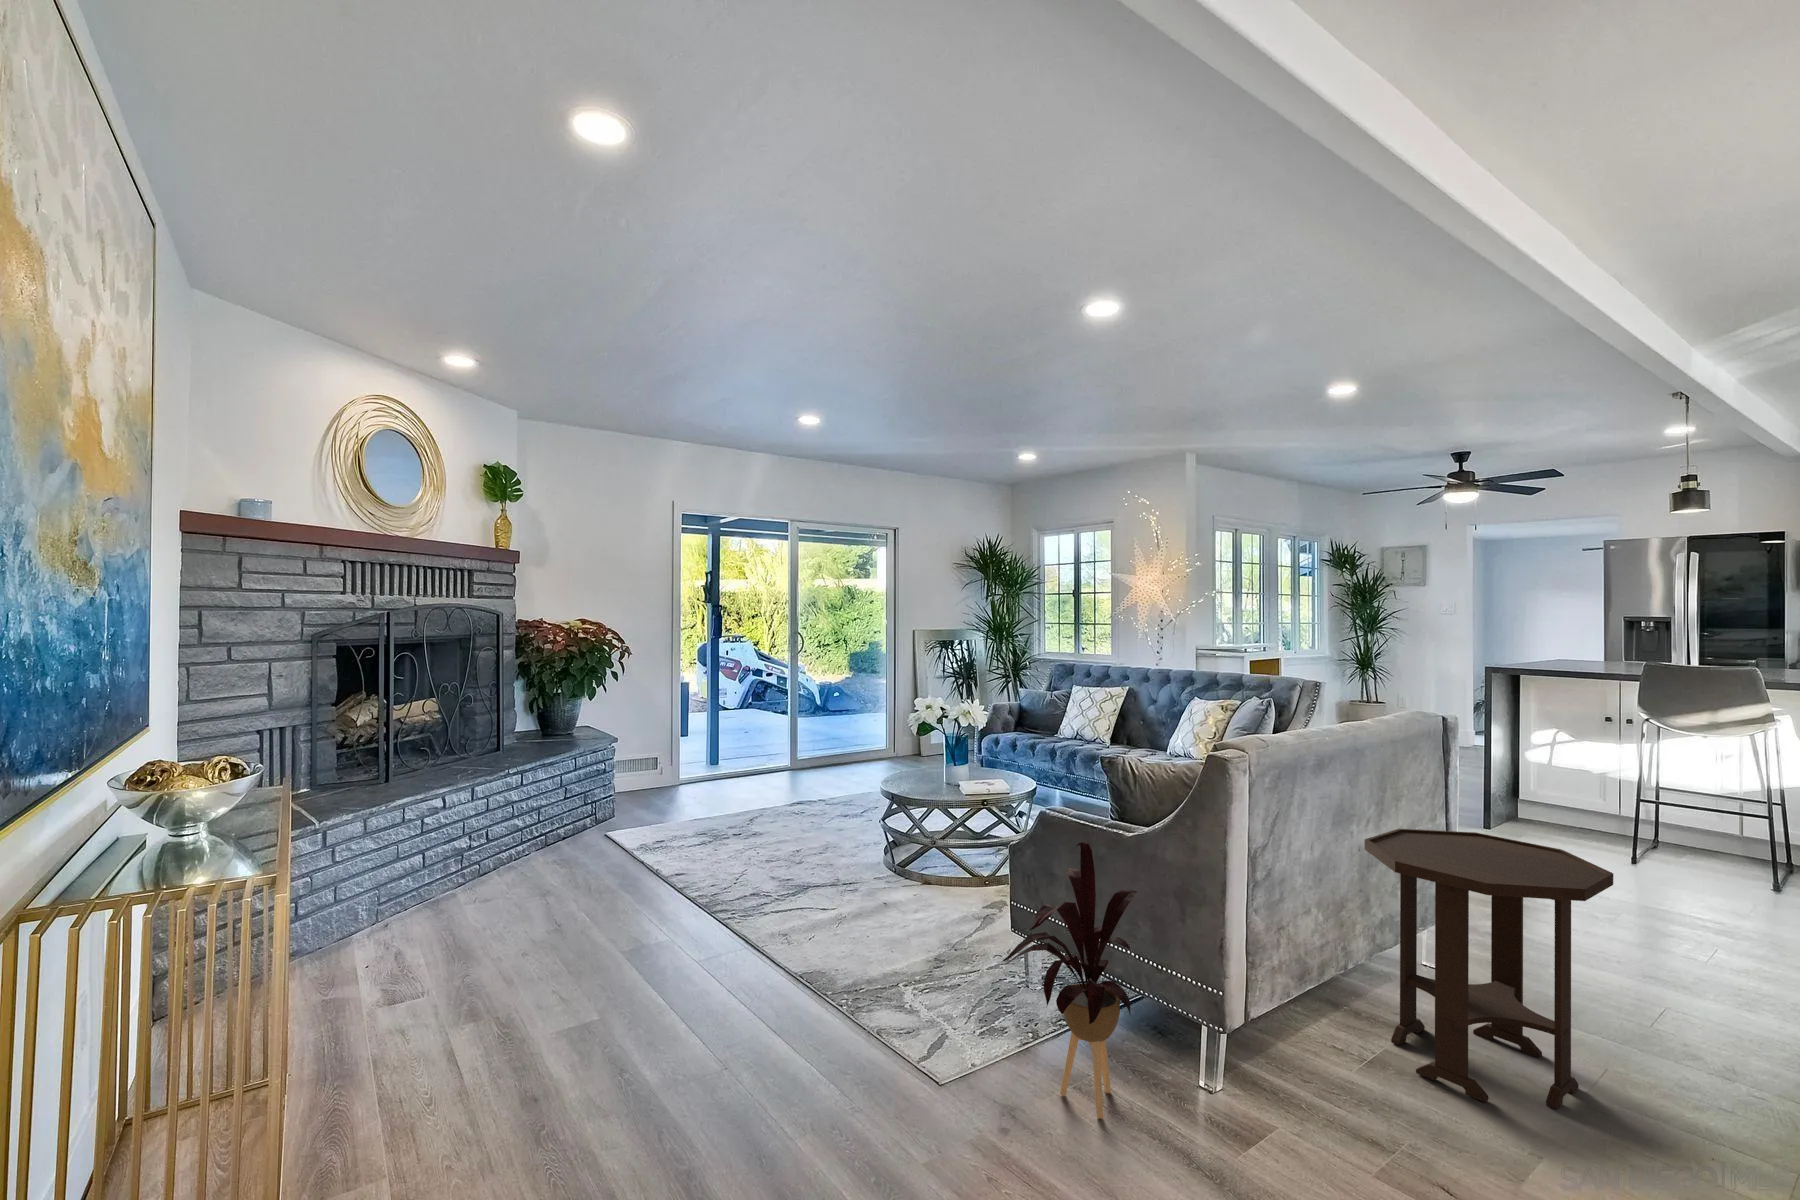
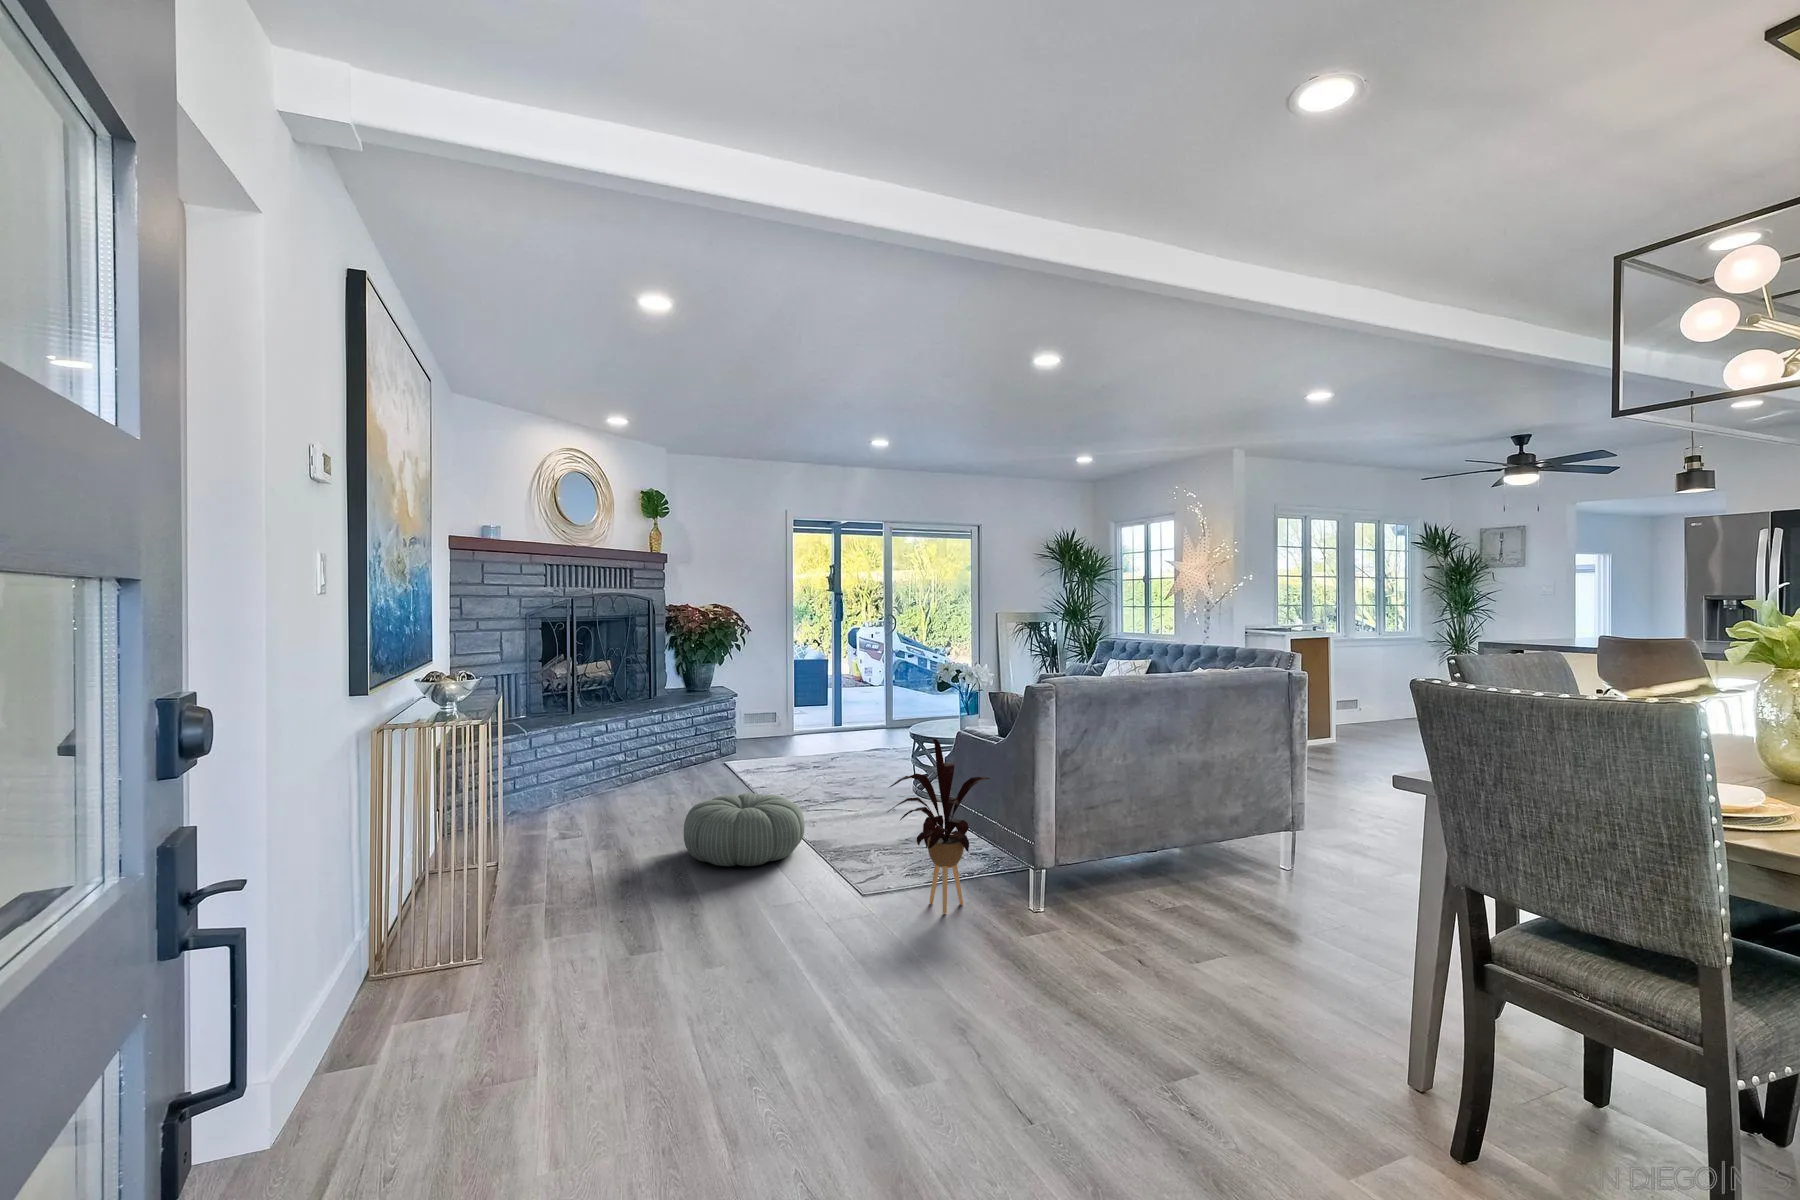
side table: present [1364,829,1613,1109] -> none [1166,750,1317,935]
pouf: none [616,910,806,1046] -> present [684,793,805,866]

